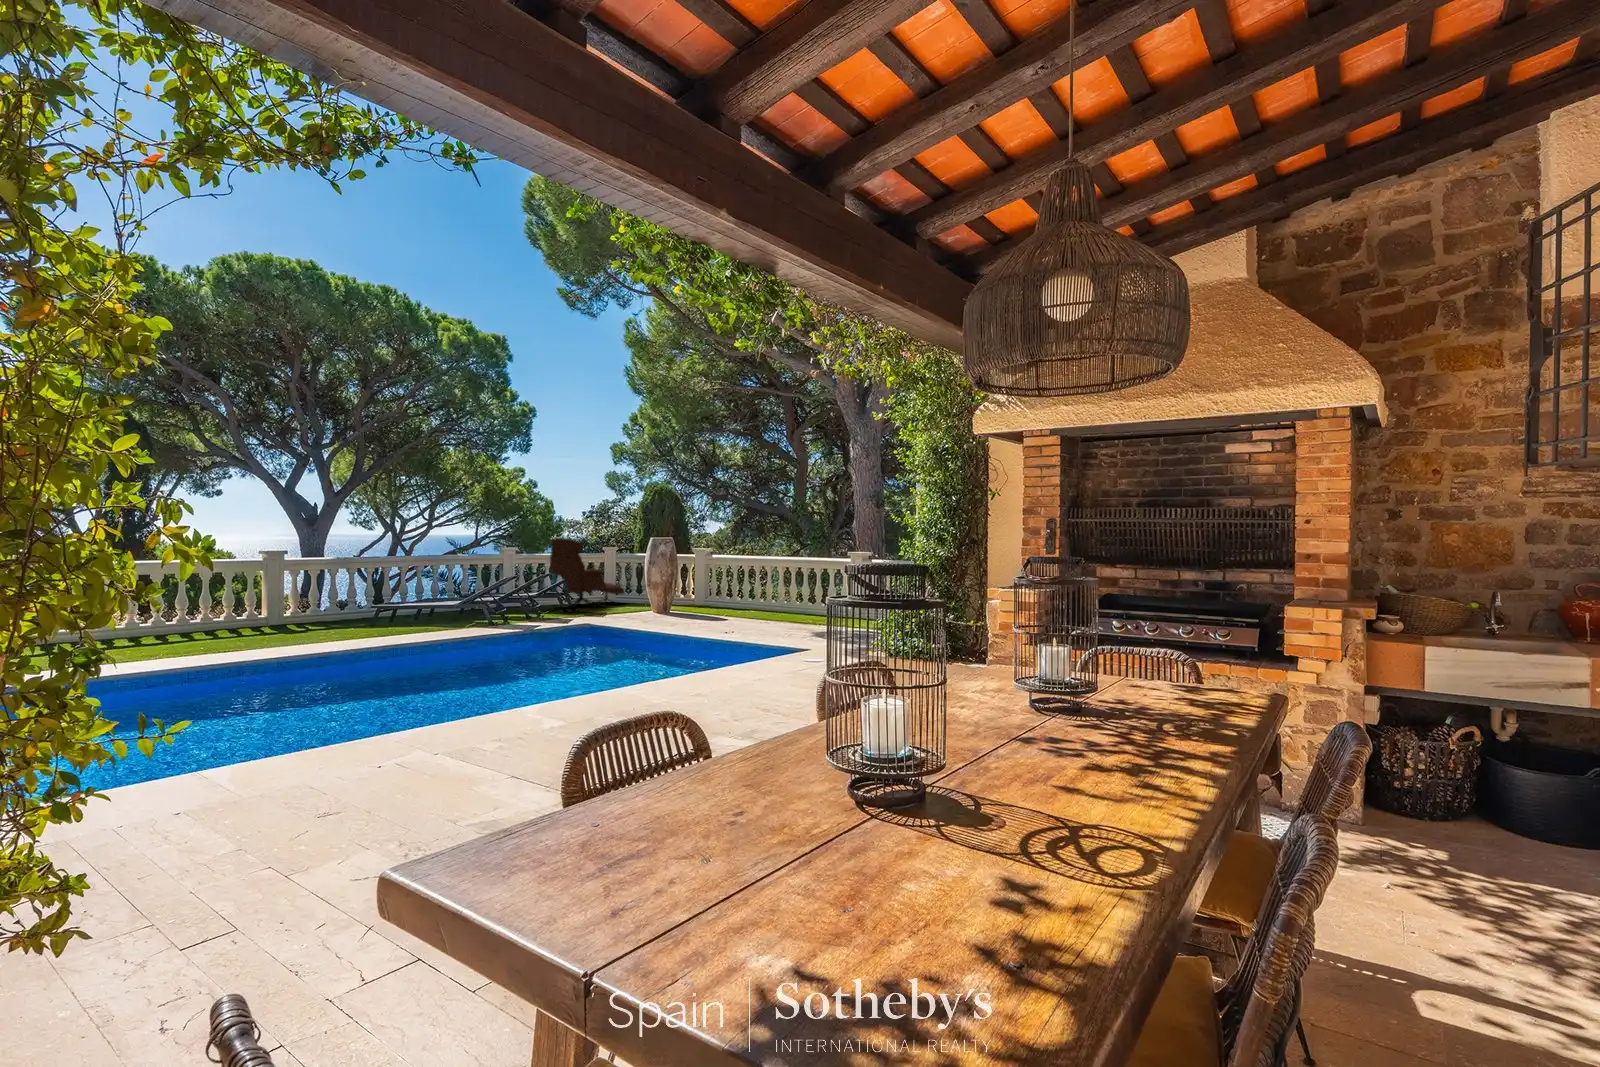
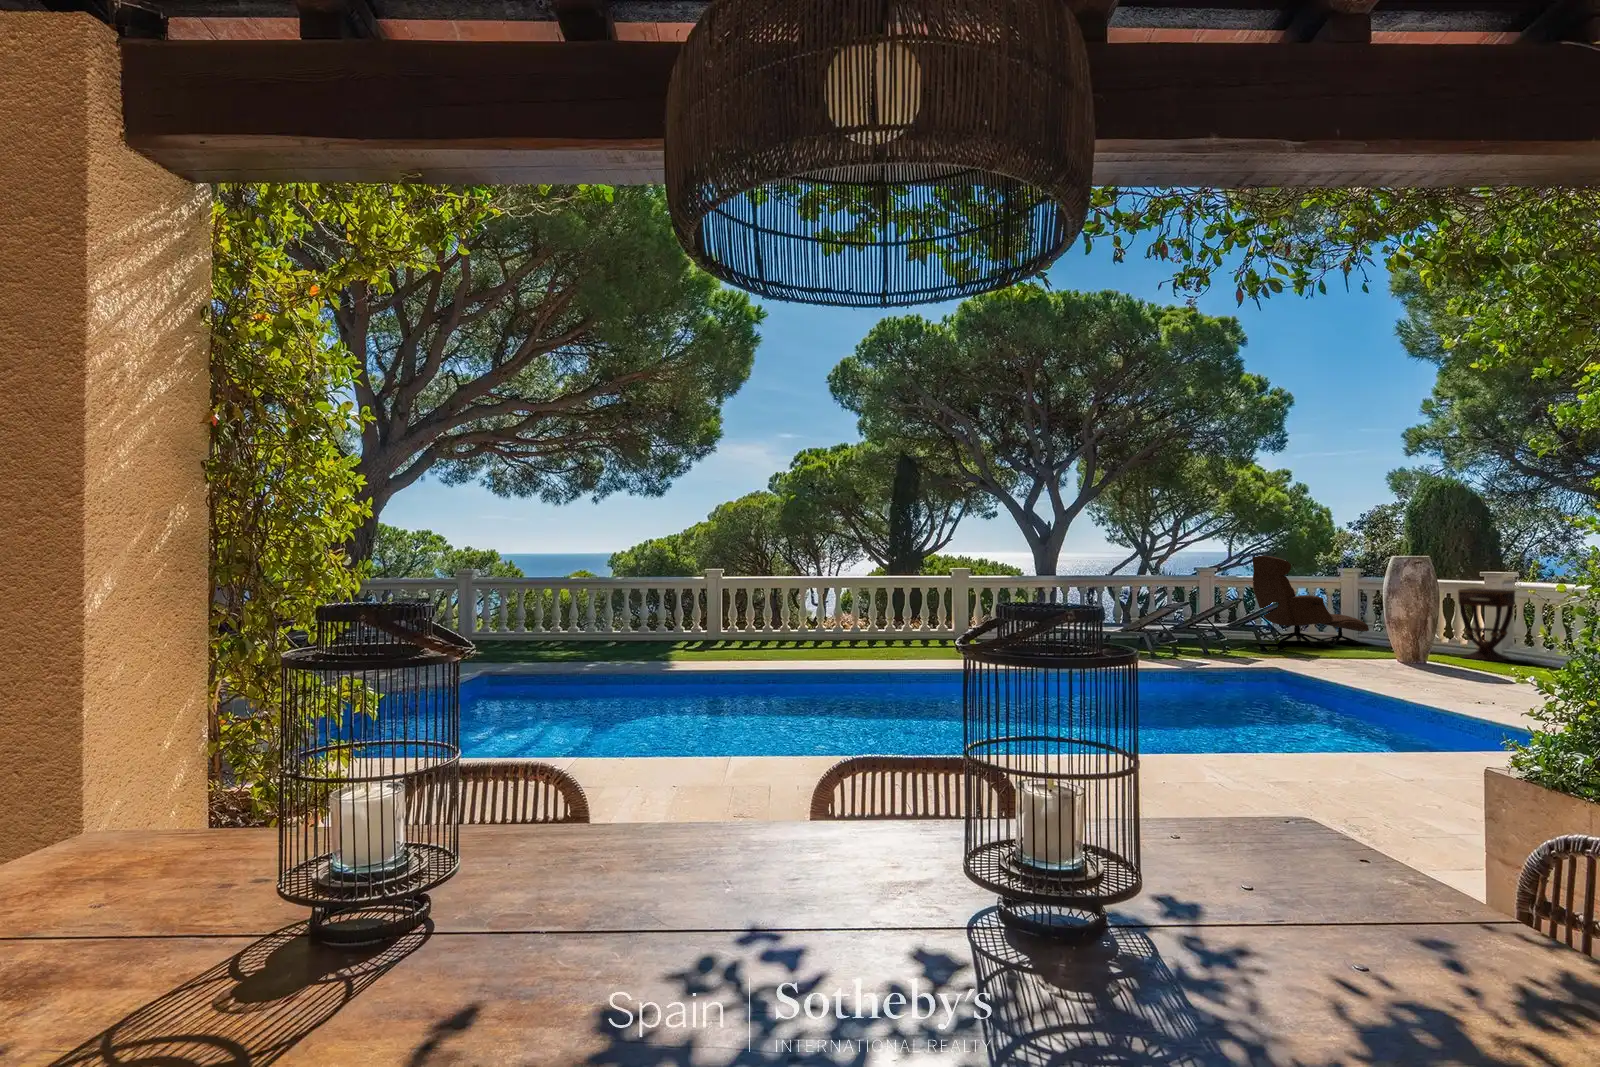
side table: none [684,561,711,608] -> present [1458,588,1515,661]

